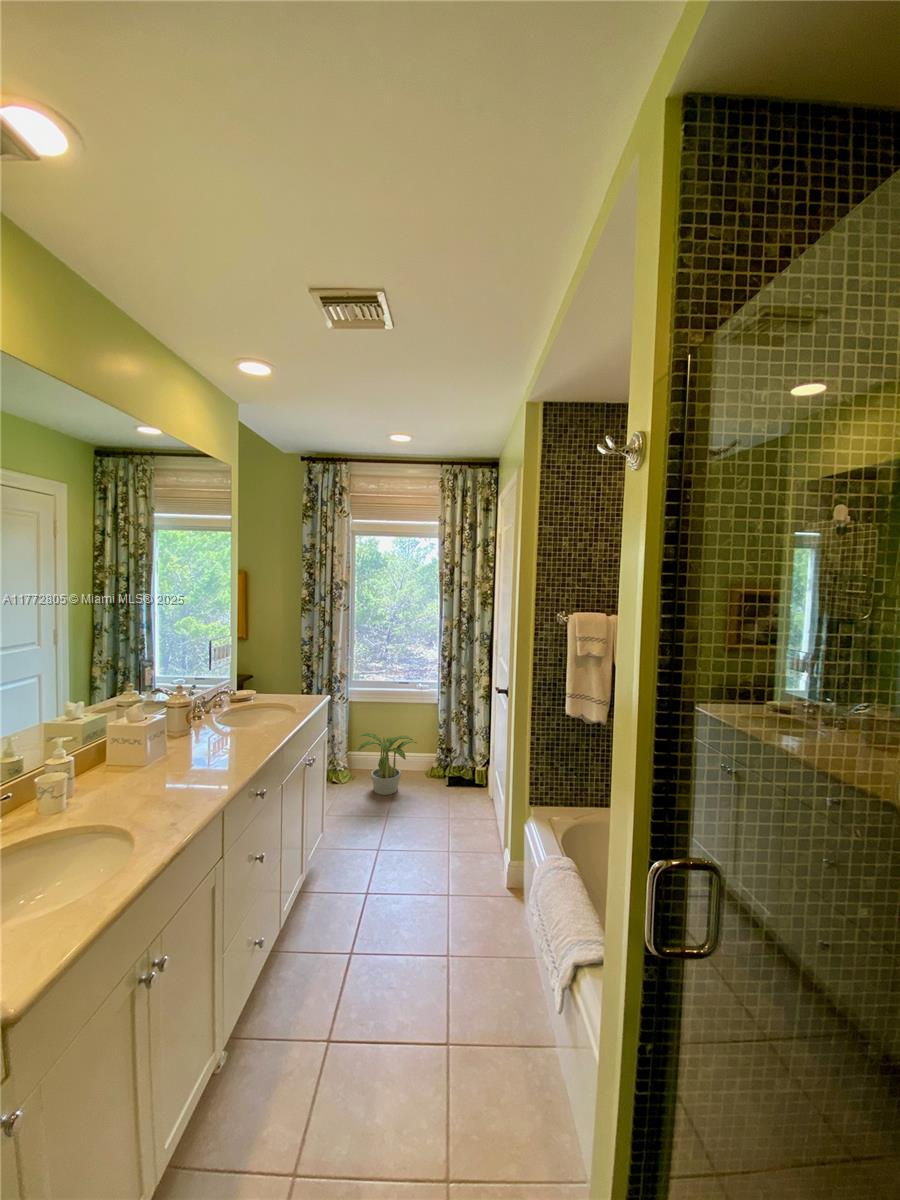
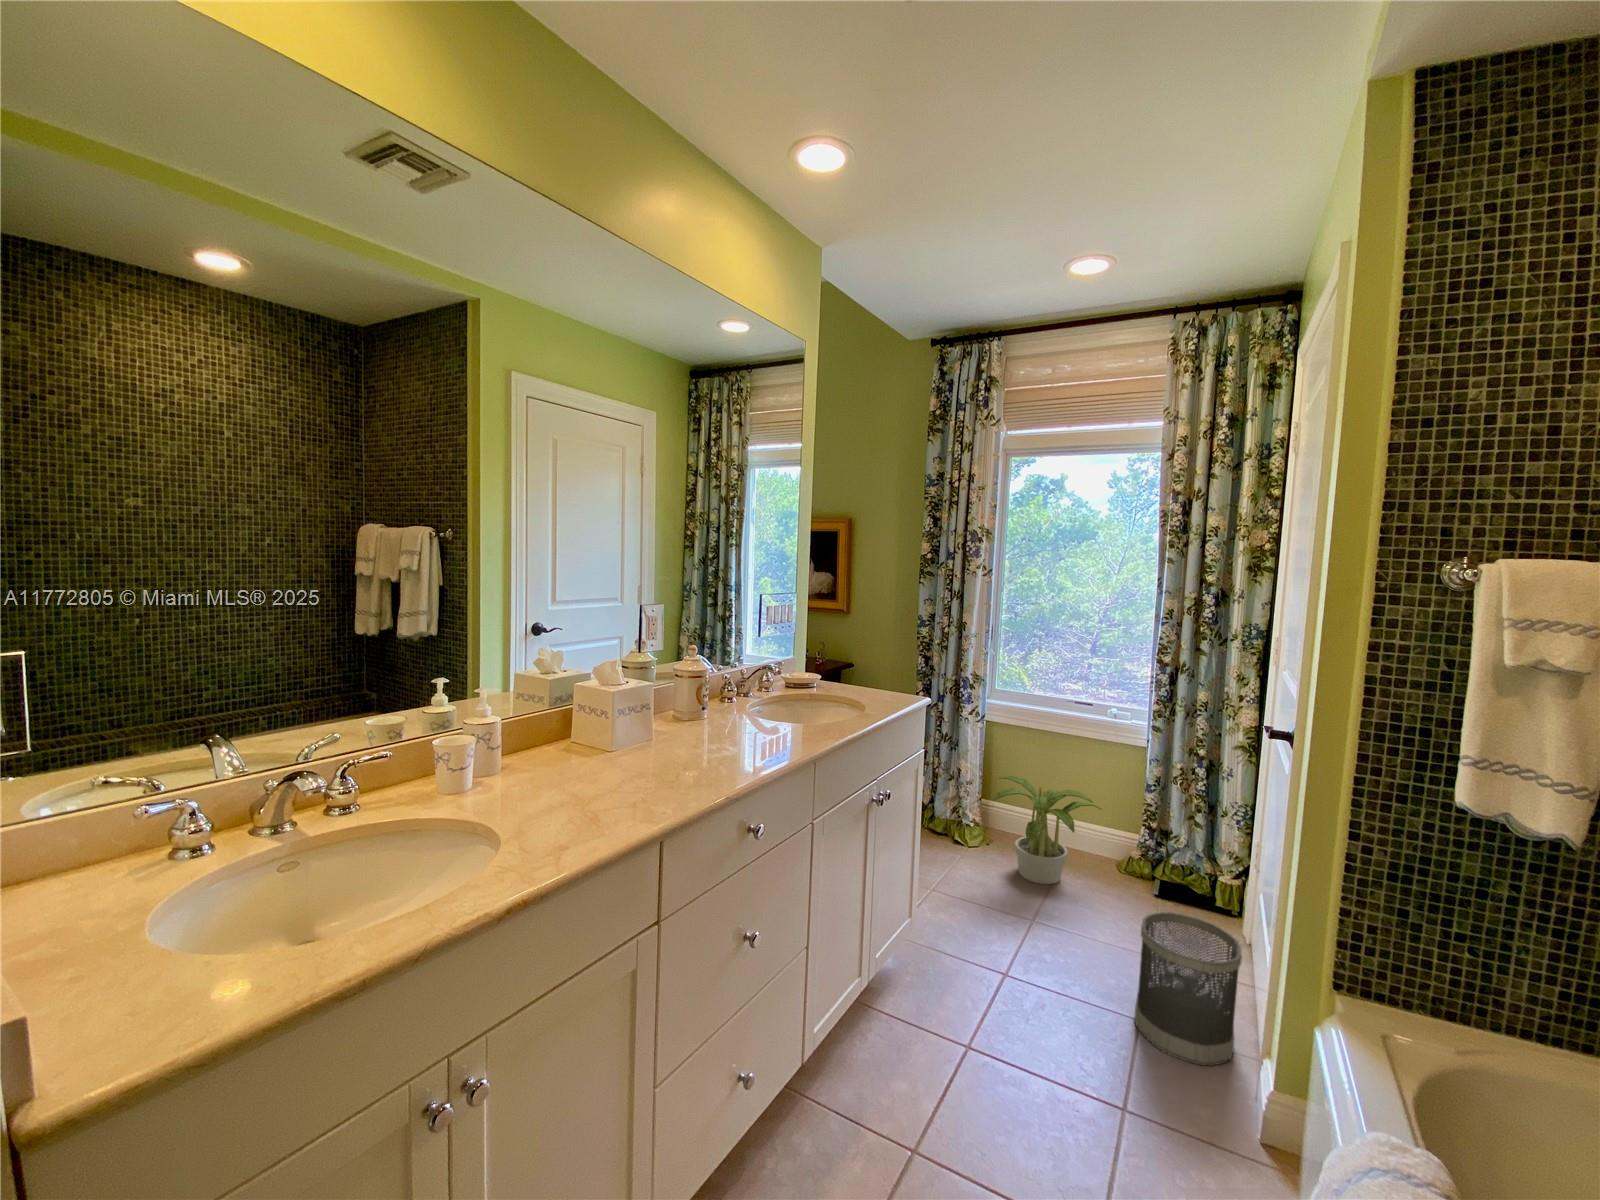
wastebasket: none [447,790,492,863] -> present [1134,912,1242,1066]

